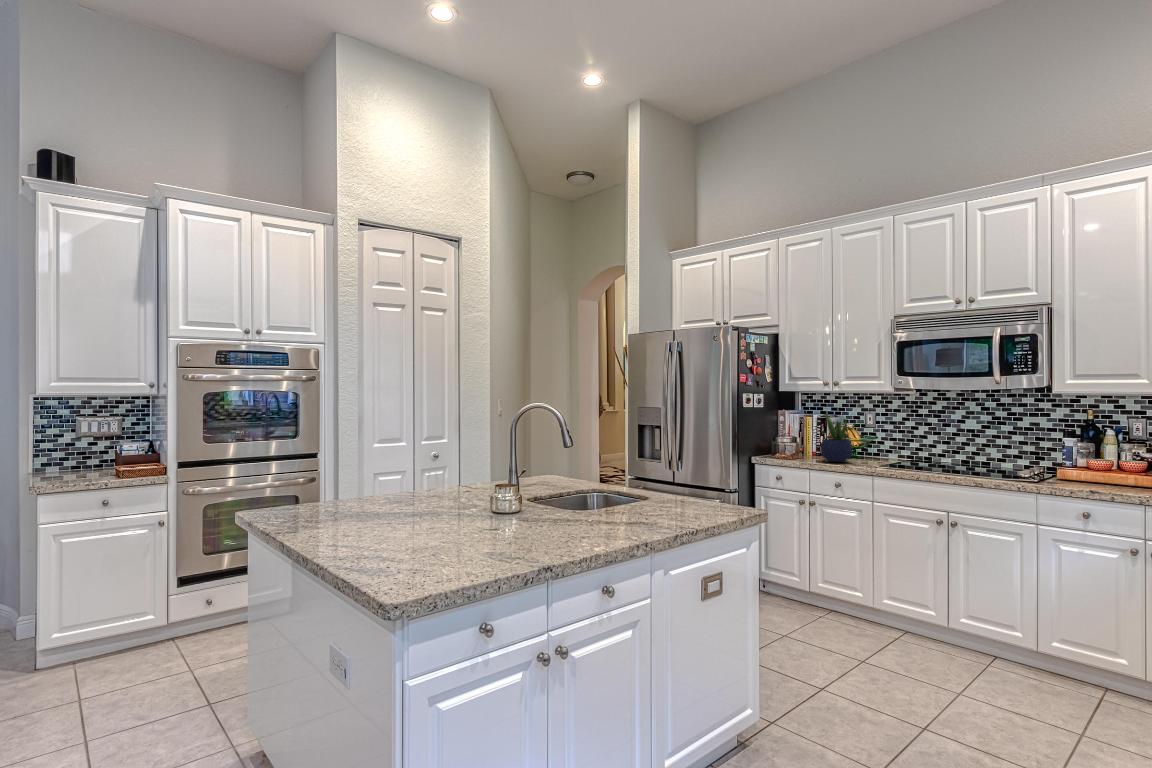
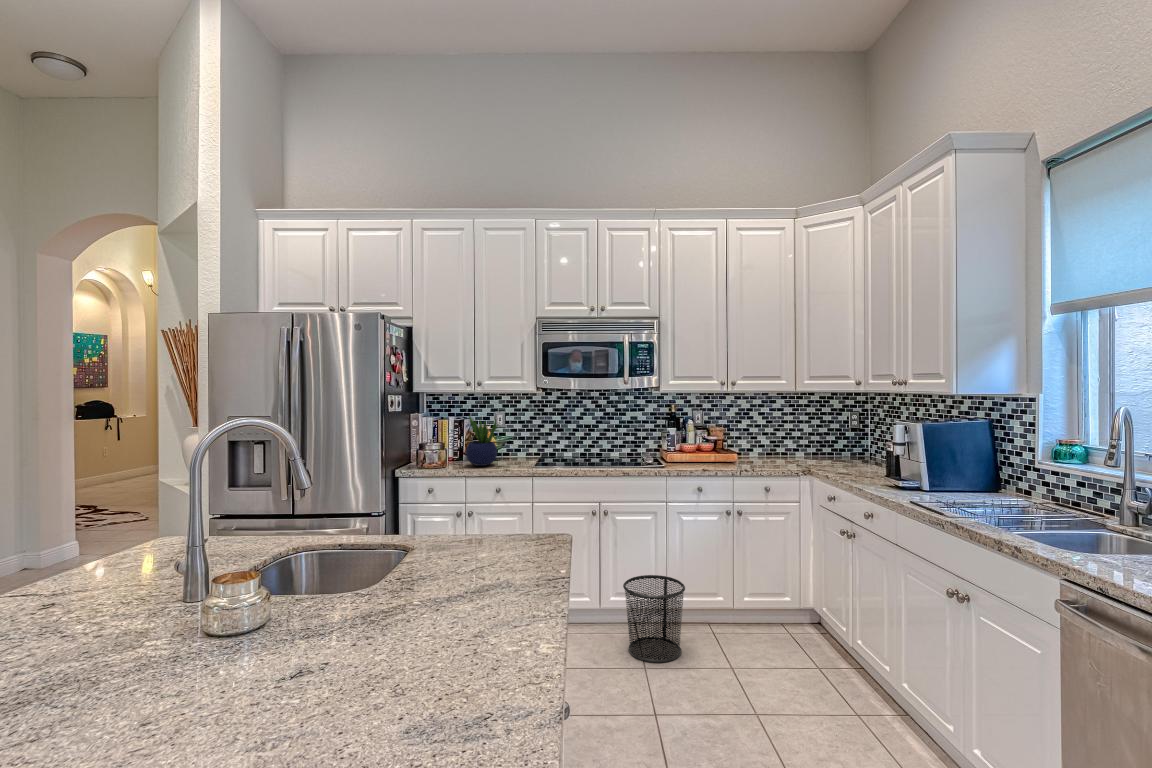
trash can: none [956,600,1040,700] -> present [623,575,685,663]

